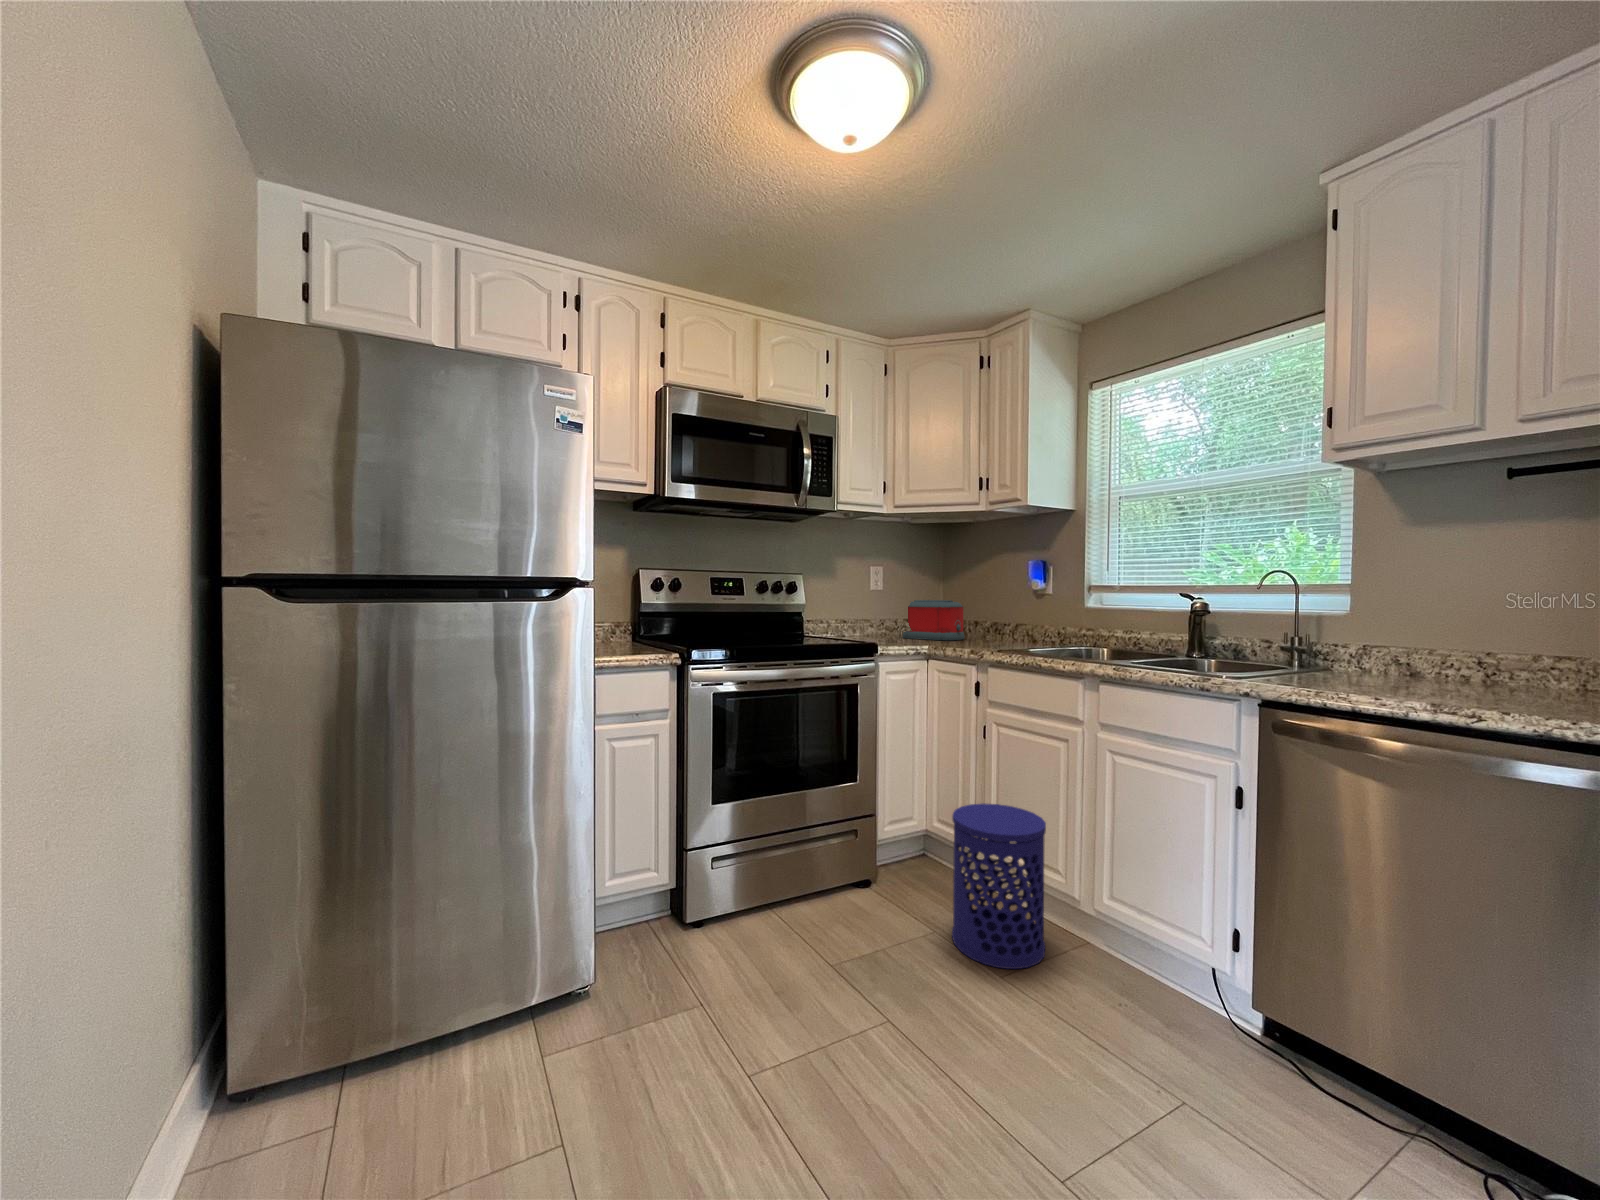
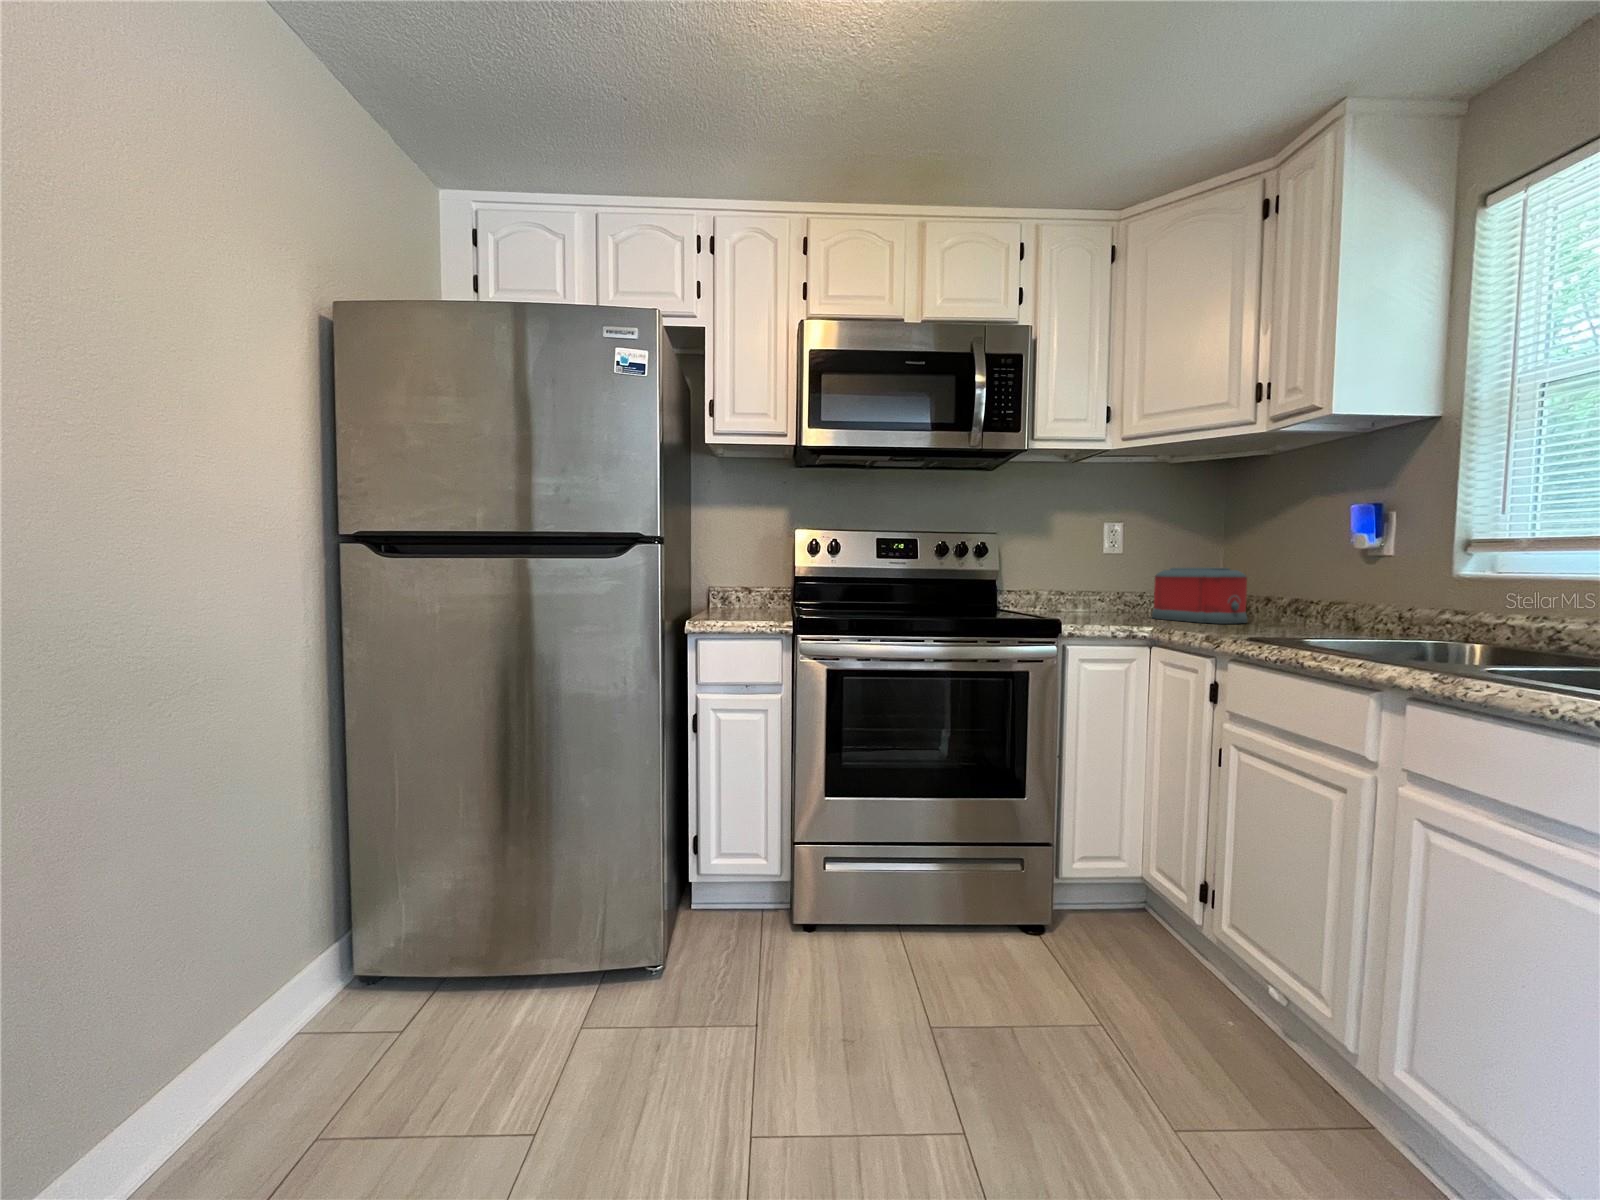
waste bin: present [952,804,1046,969] -> none [1121,859,1287,1133]

